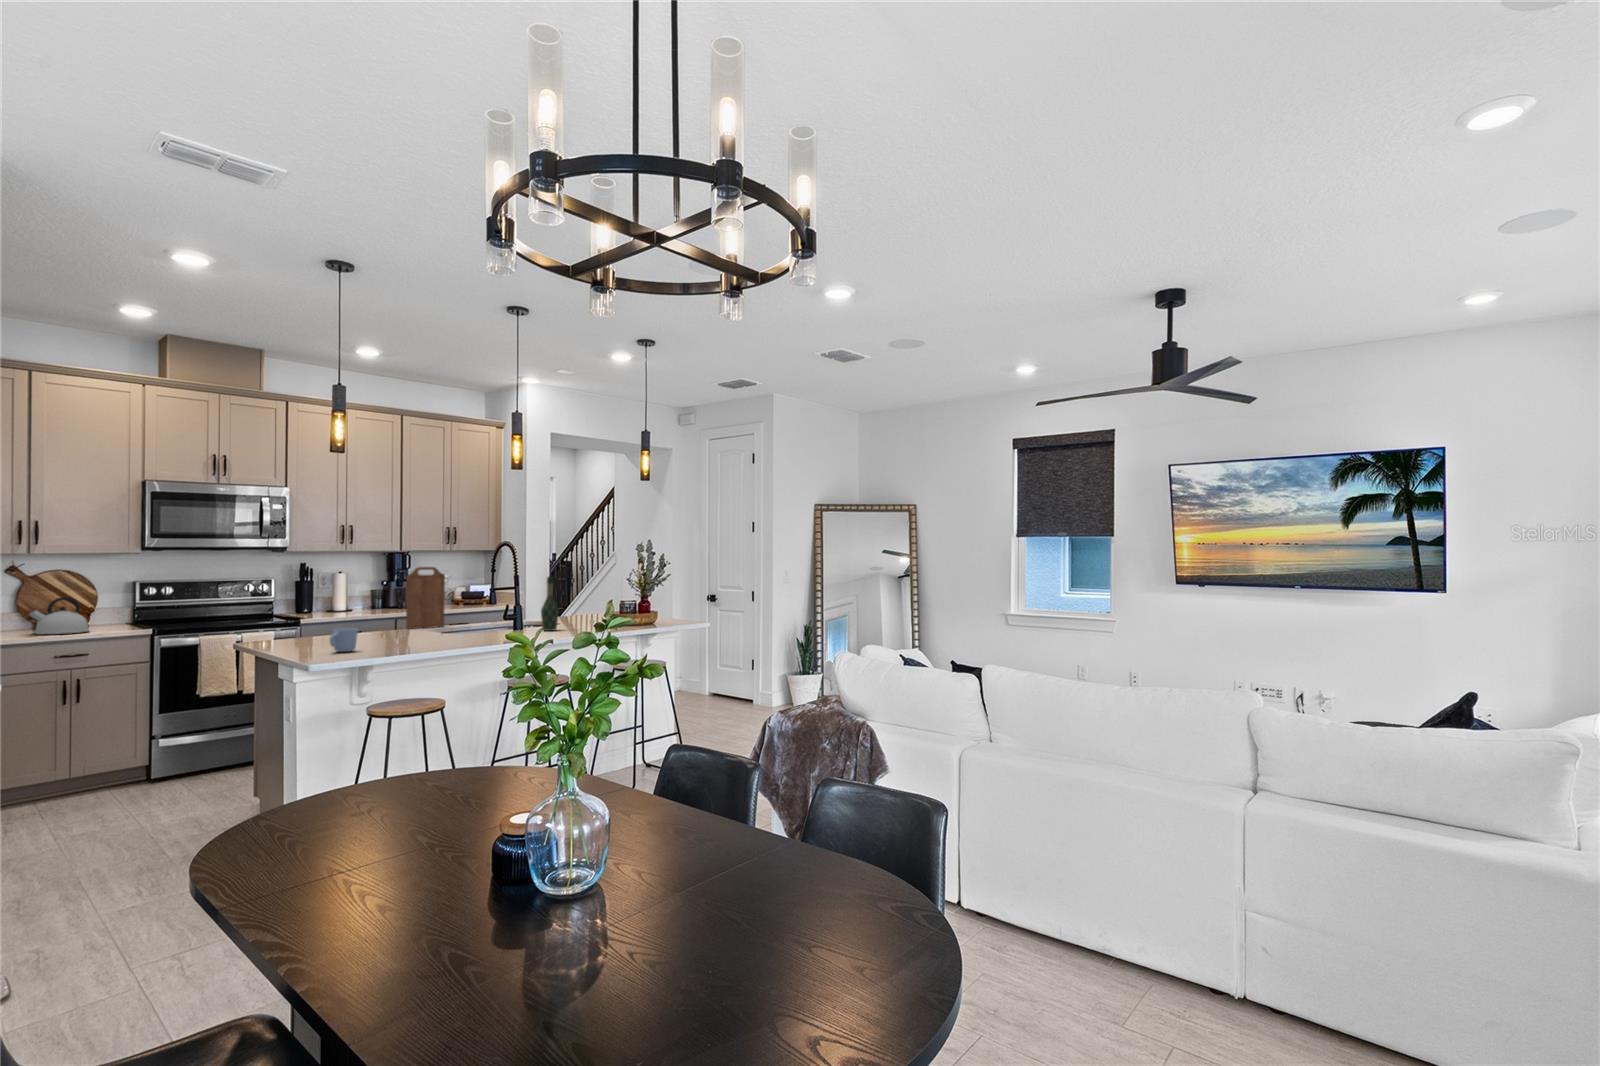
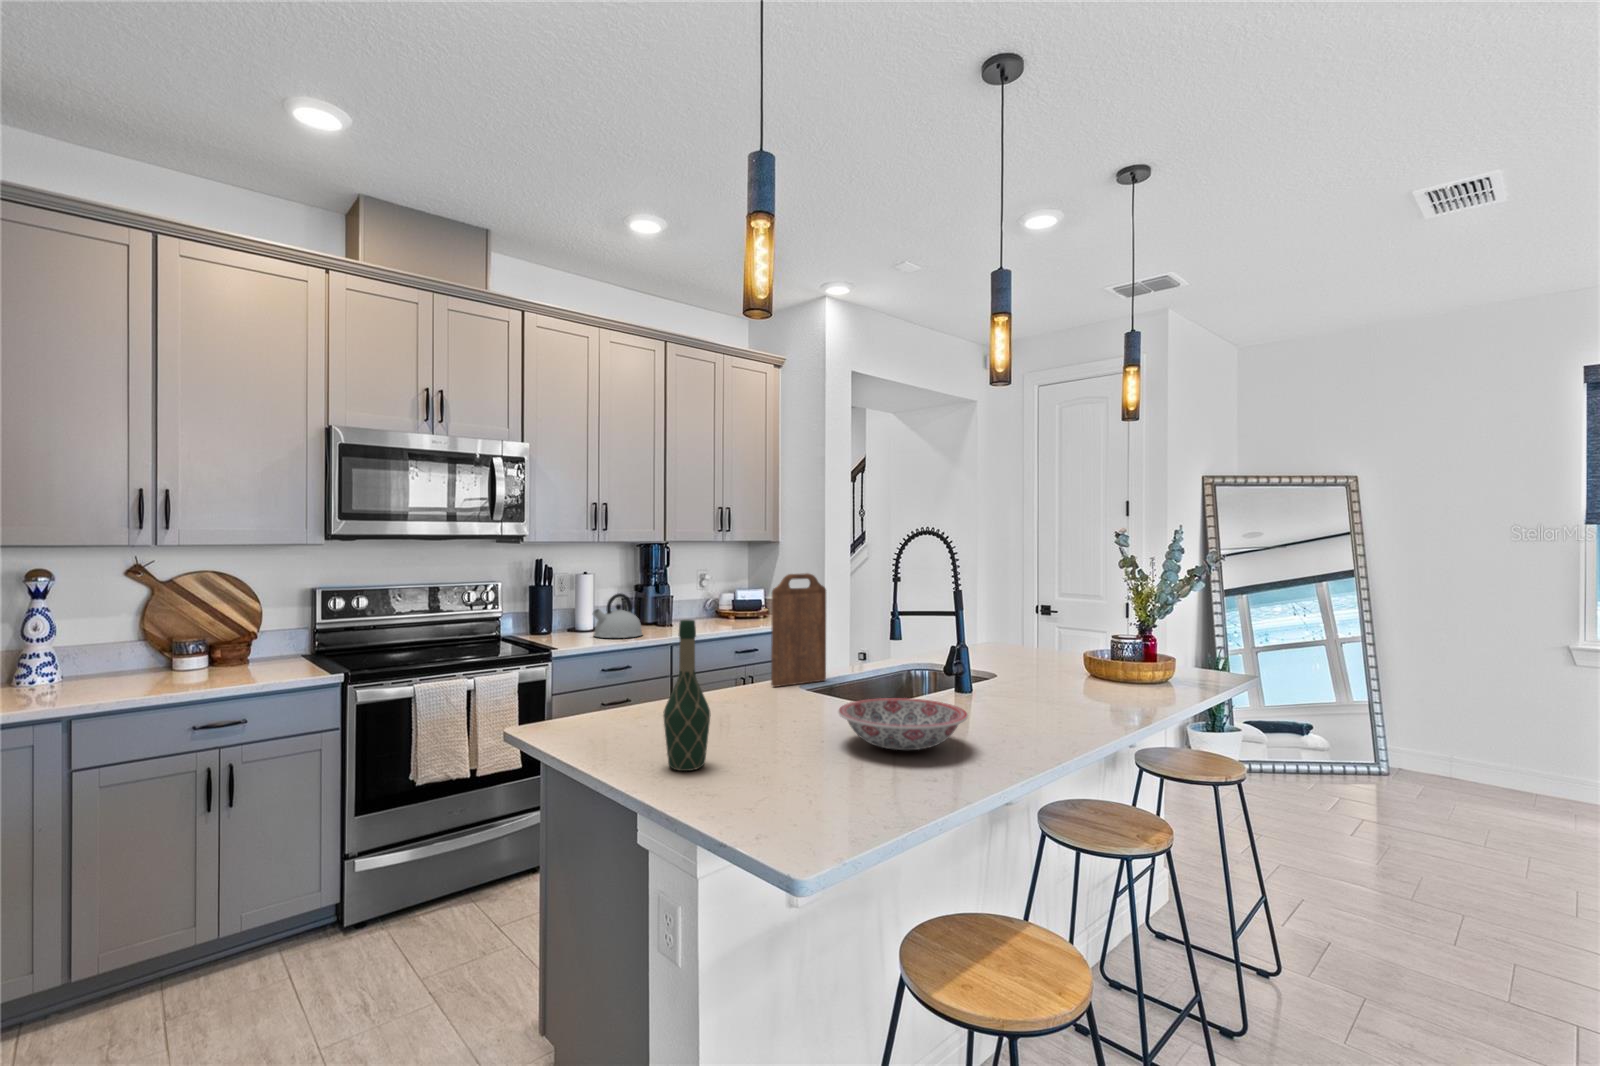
wine bottle: present [541,577,559,631] -> present [663,620,711,771]
kettle: present [30,597,89,634] -> present [593,593,642,638]
ceramic bowl: none [391,623,457,643] -> present [838,698,968,750]
mug: present [330,628,358,652] -> none [772,732,826,797]

